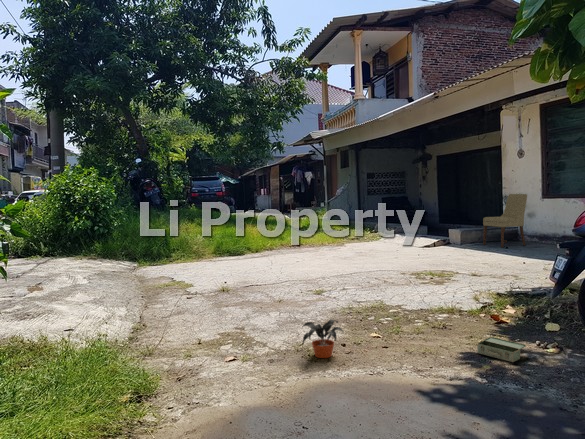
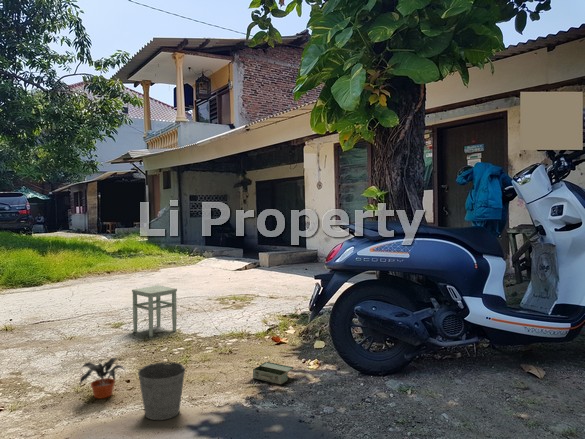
chair: present [483,194,527,247] -> none [289,220,326,269]
stool: none [335,255,379,306] -> present [132,286,177,337]
bucket: none [362,326,412,385] -> present [138,362,185,420]

